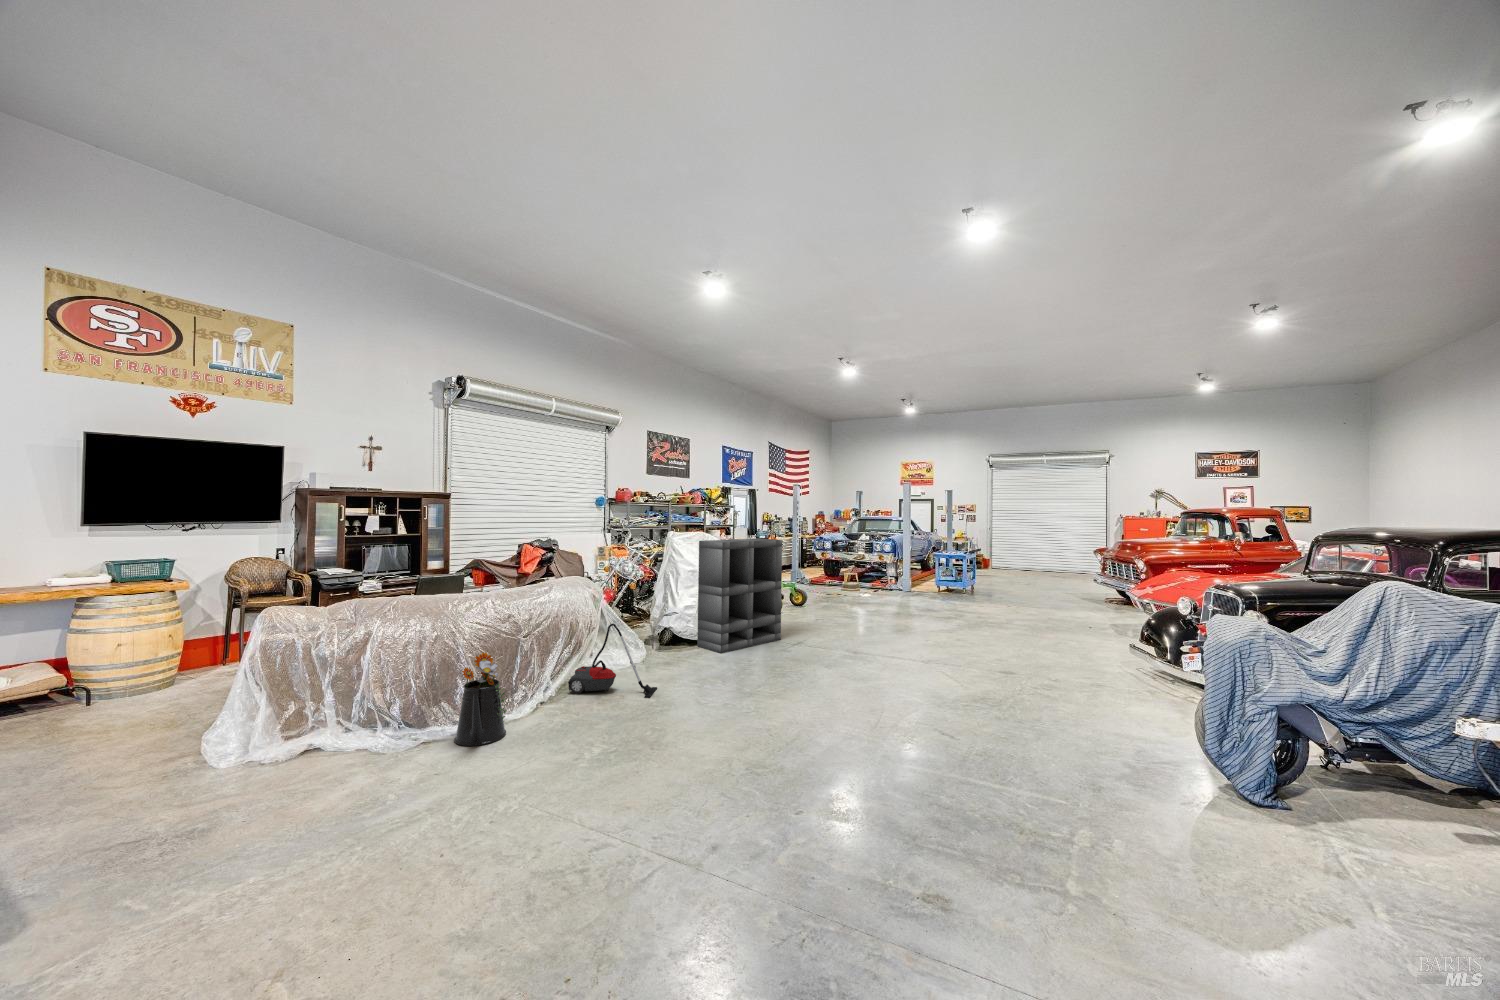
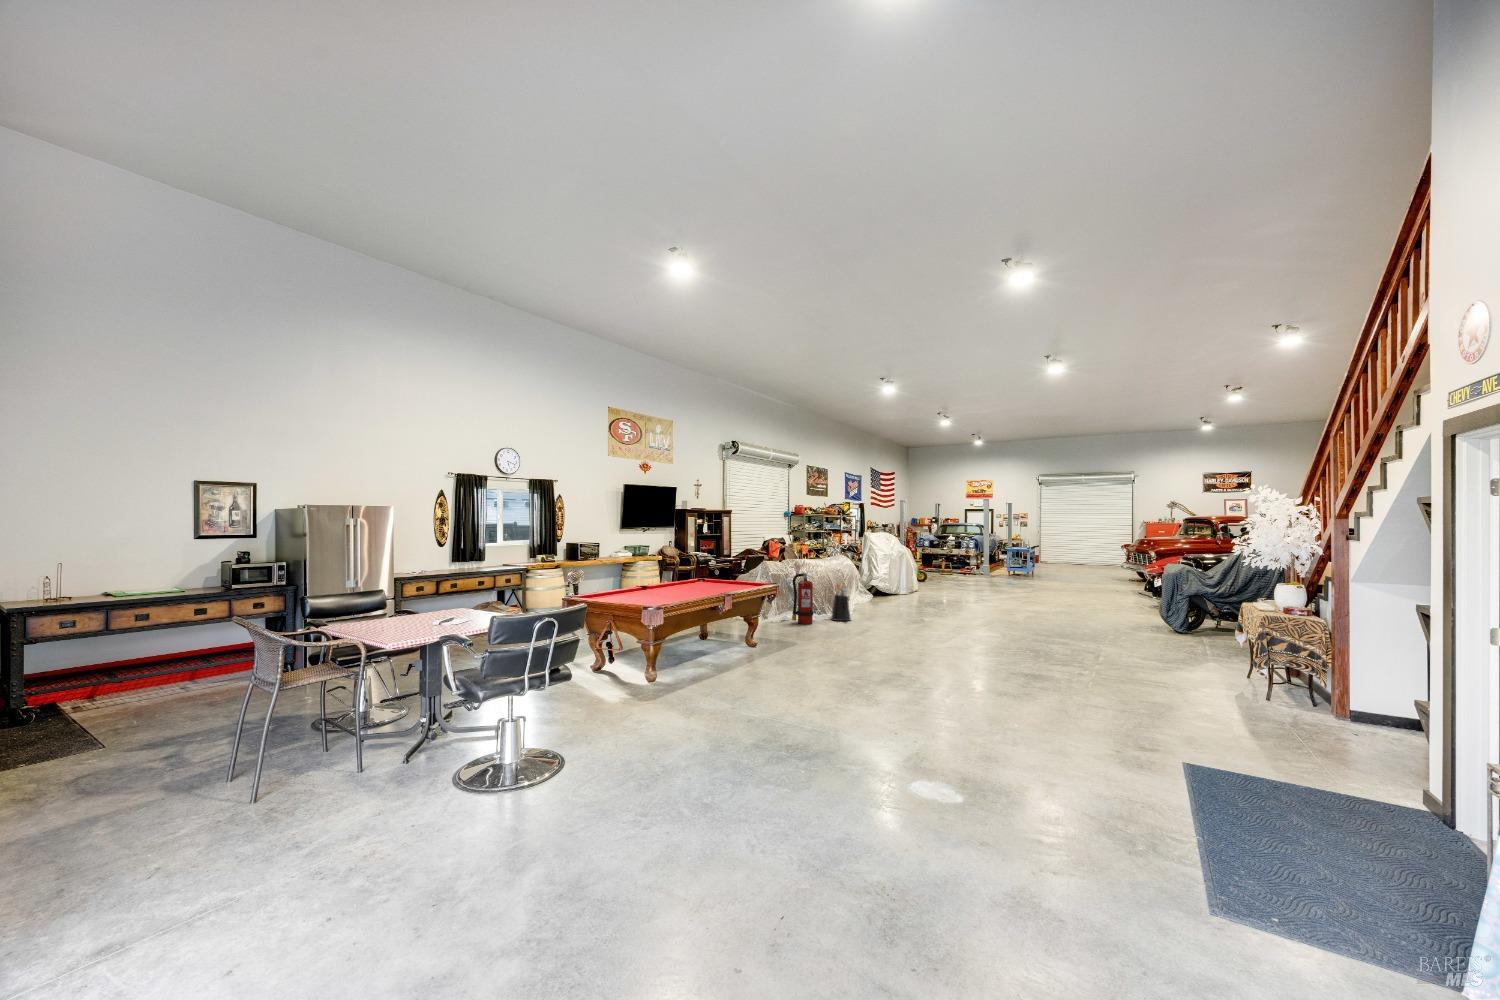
shelving unit: present [697,538,782,653] -> none [888,536,932,600]
vacuum cleaner: present [568,624,657,698] -> none [852,575,895,612]
fire extinguisher: none [328,630,388,764] -> present [792,570,814,624]

